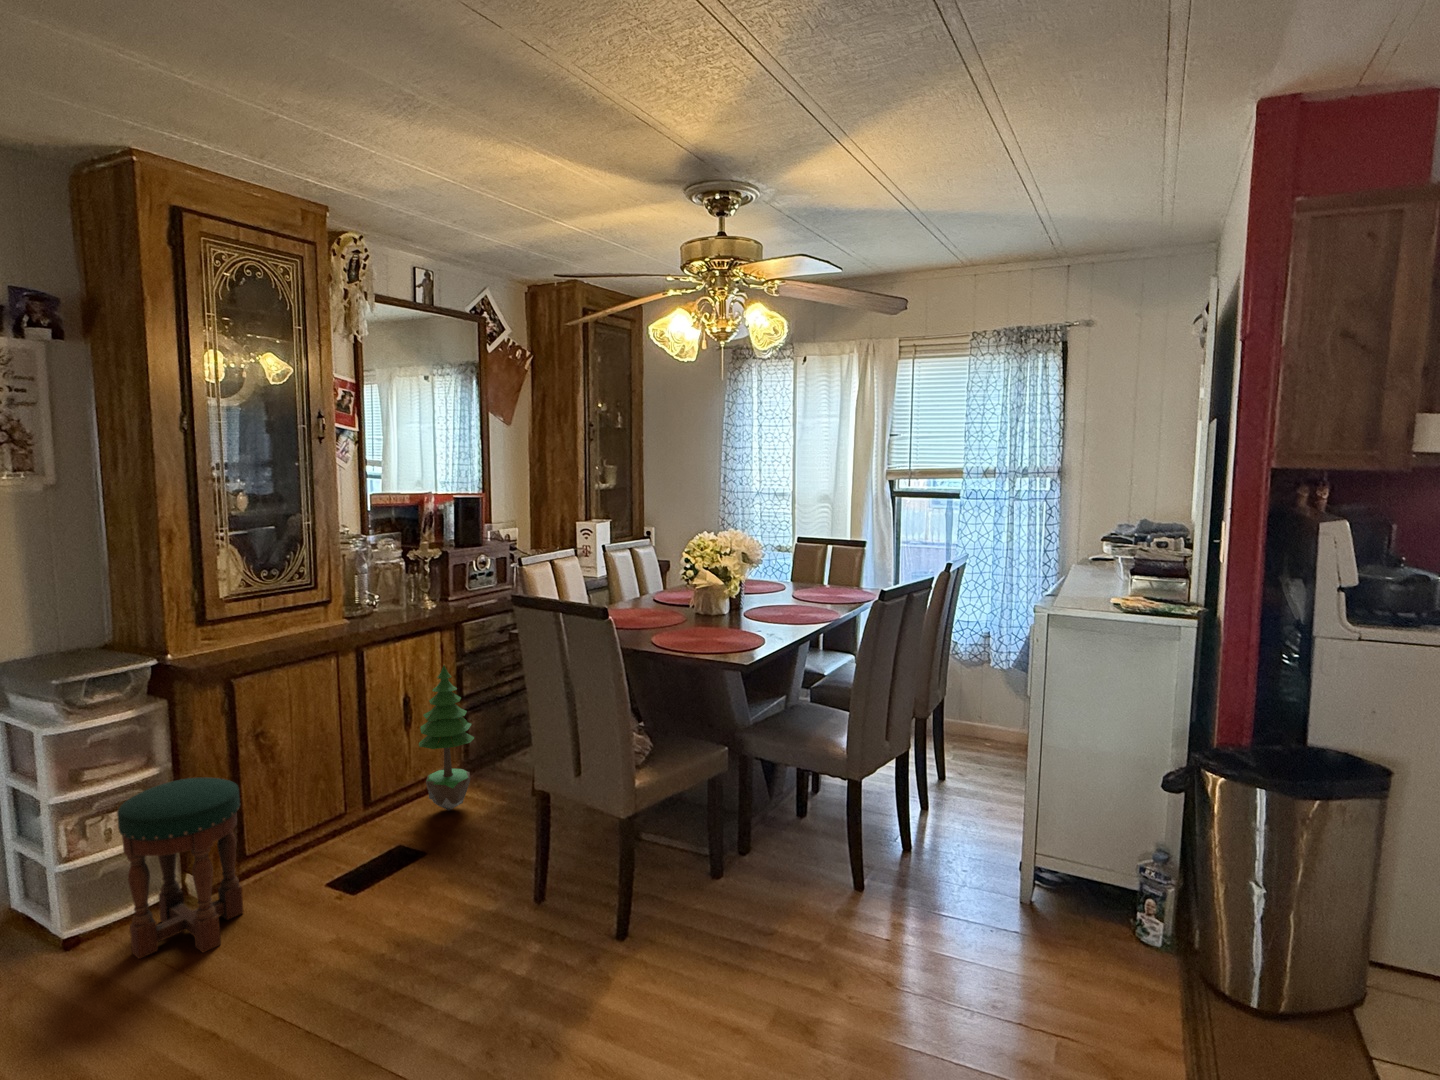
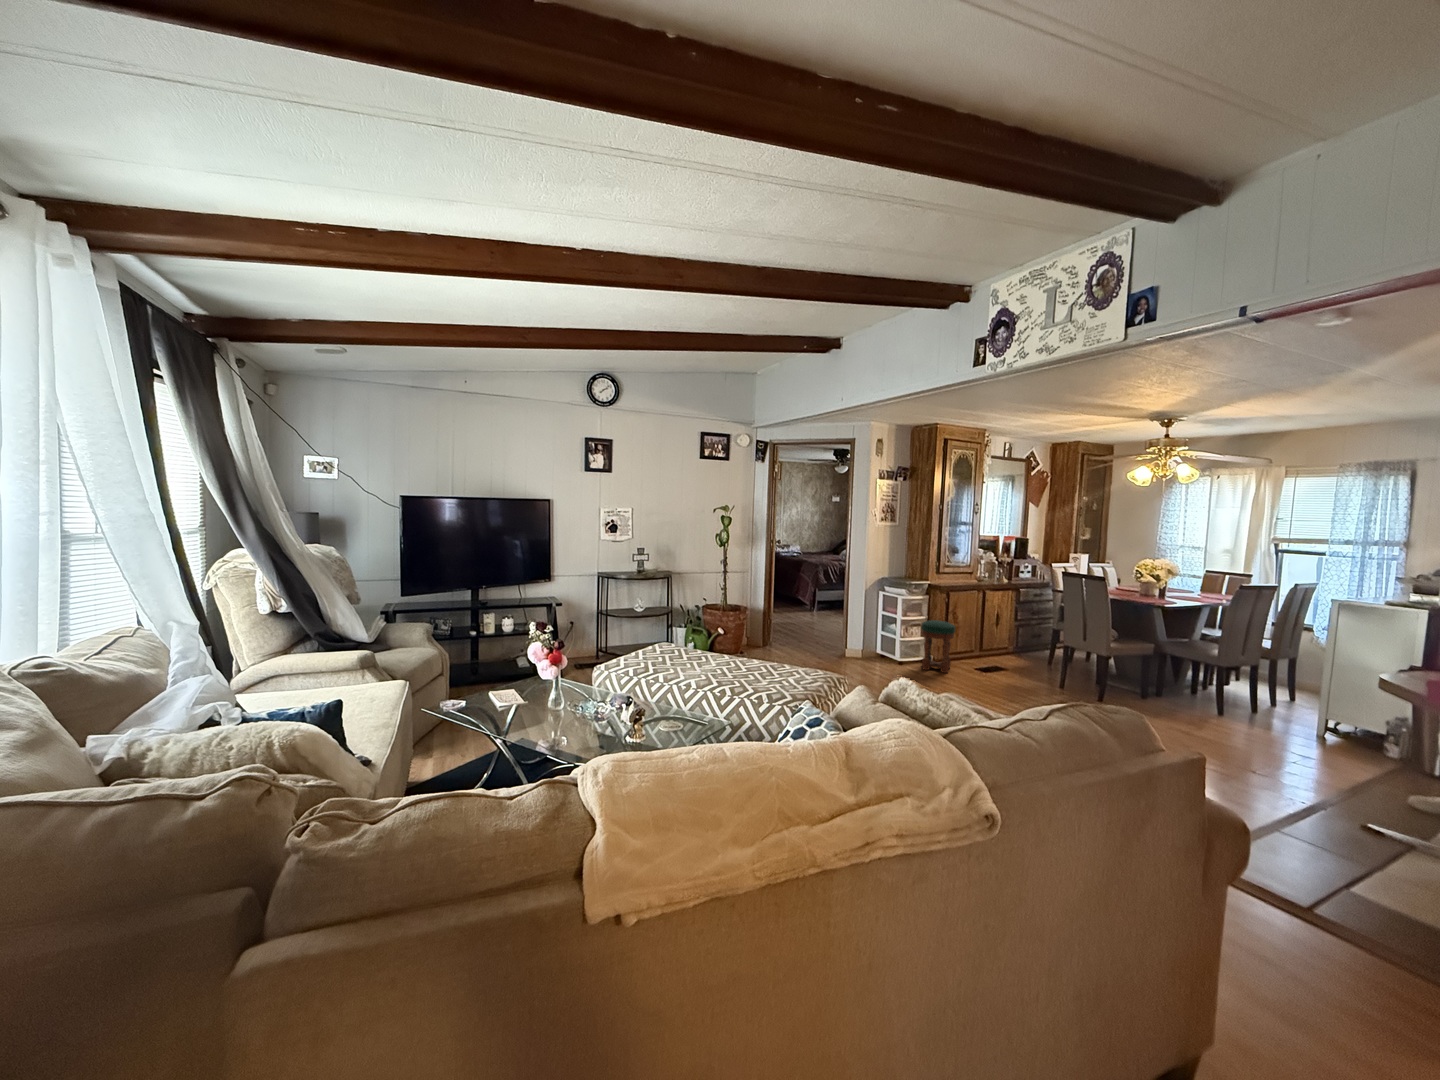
potted tree: present [419,665,474,811] -> none [1001,602,1025,661]

